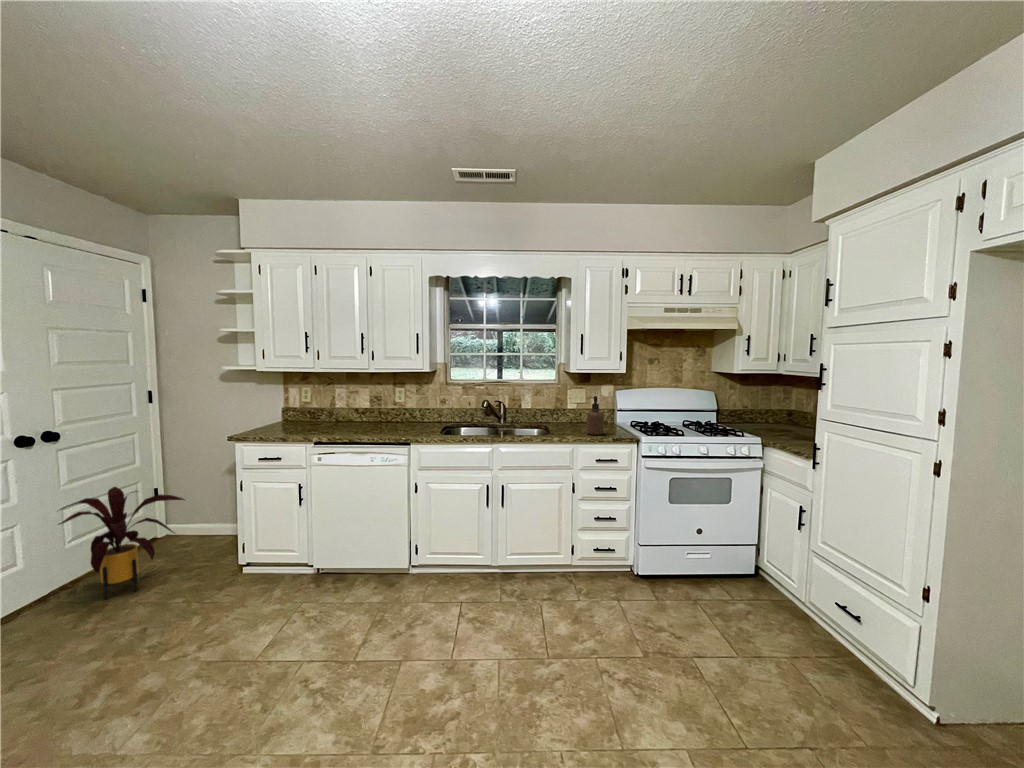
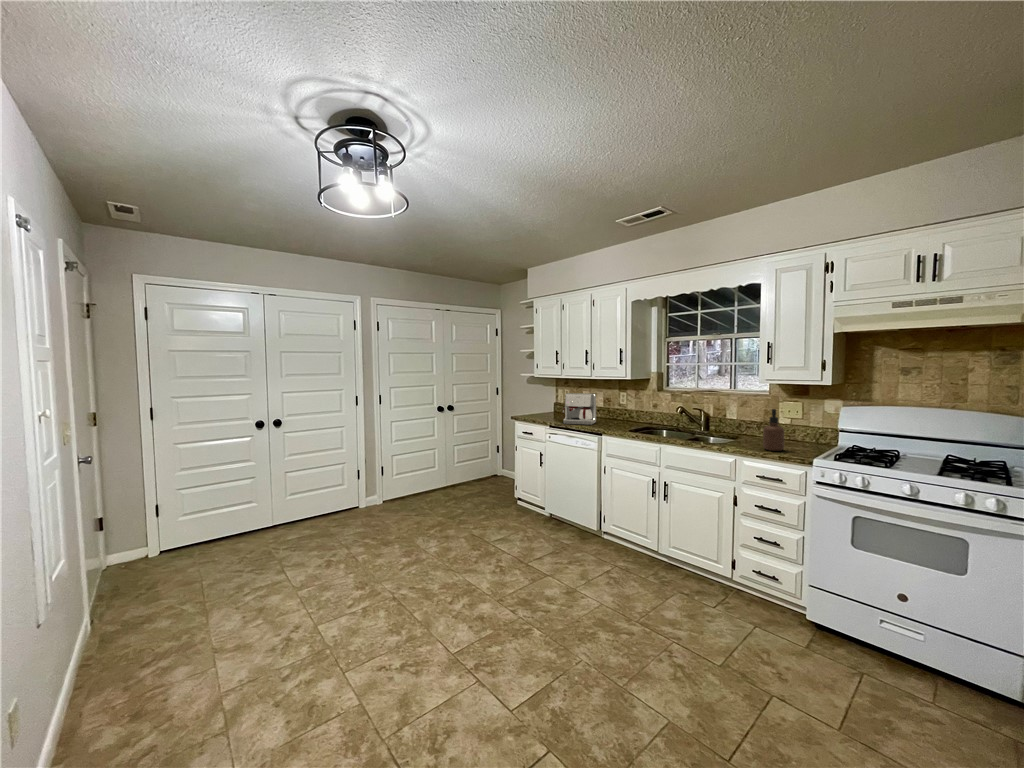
coffee maker: none [333,391,380,436] -> present [563,393,596,425]
house plant: present [60,487,185,600] -> none [444,439,495,497]

